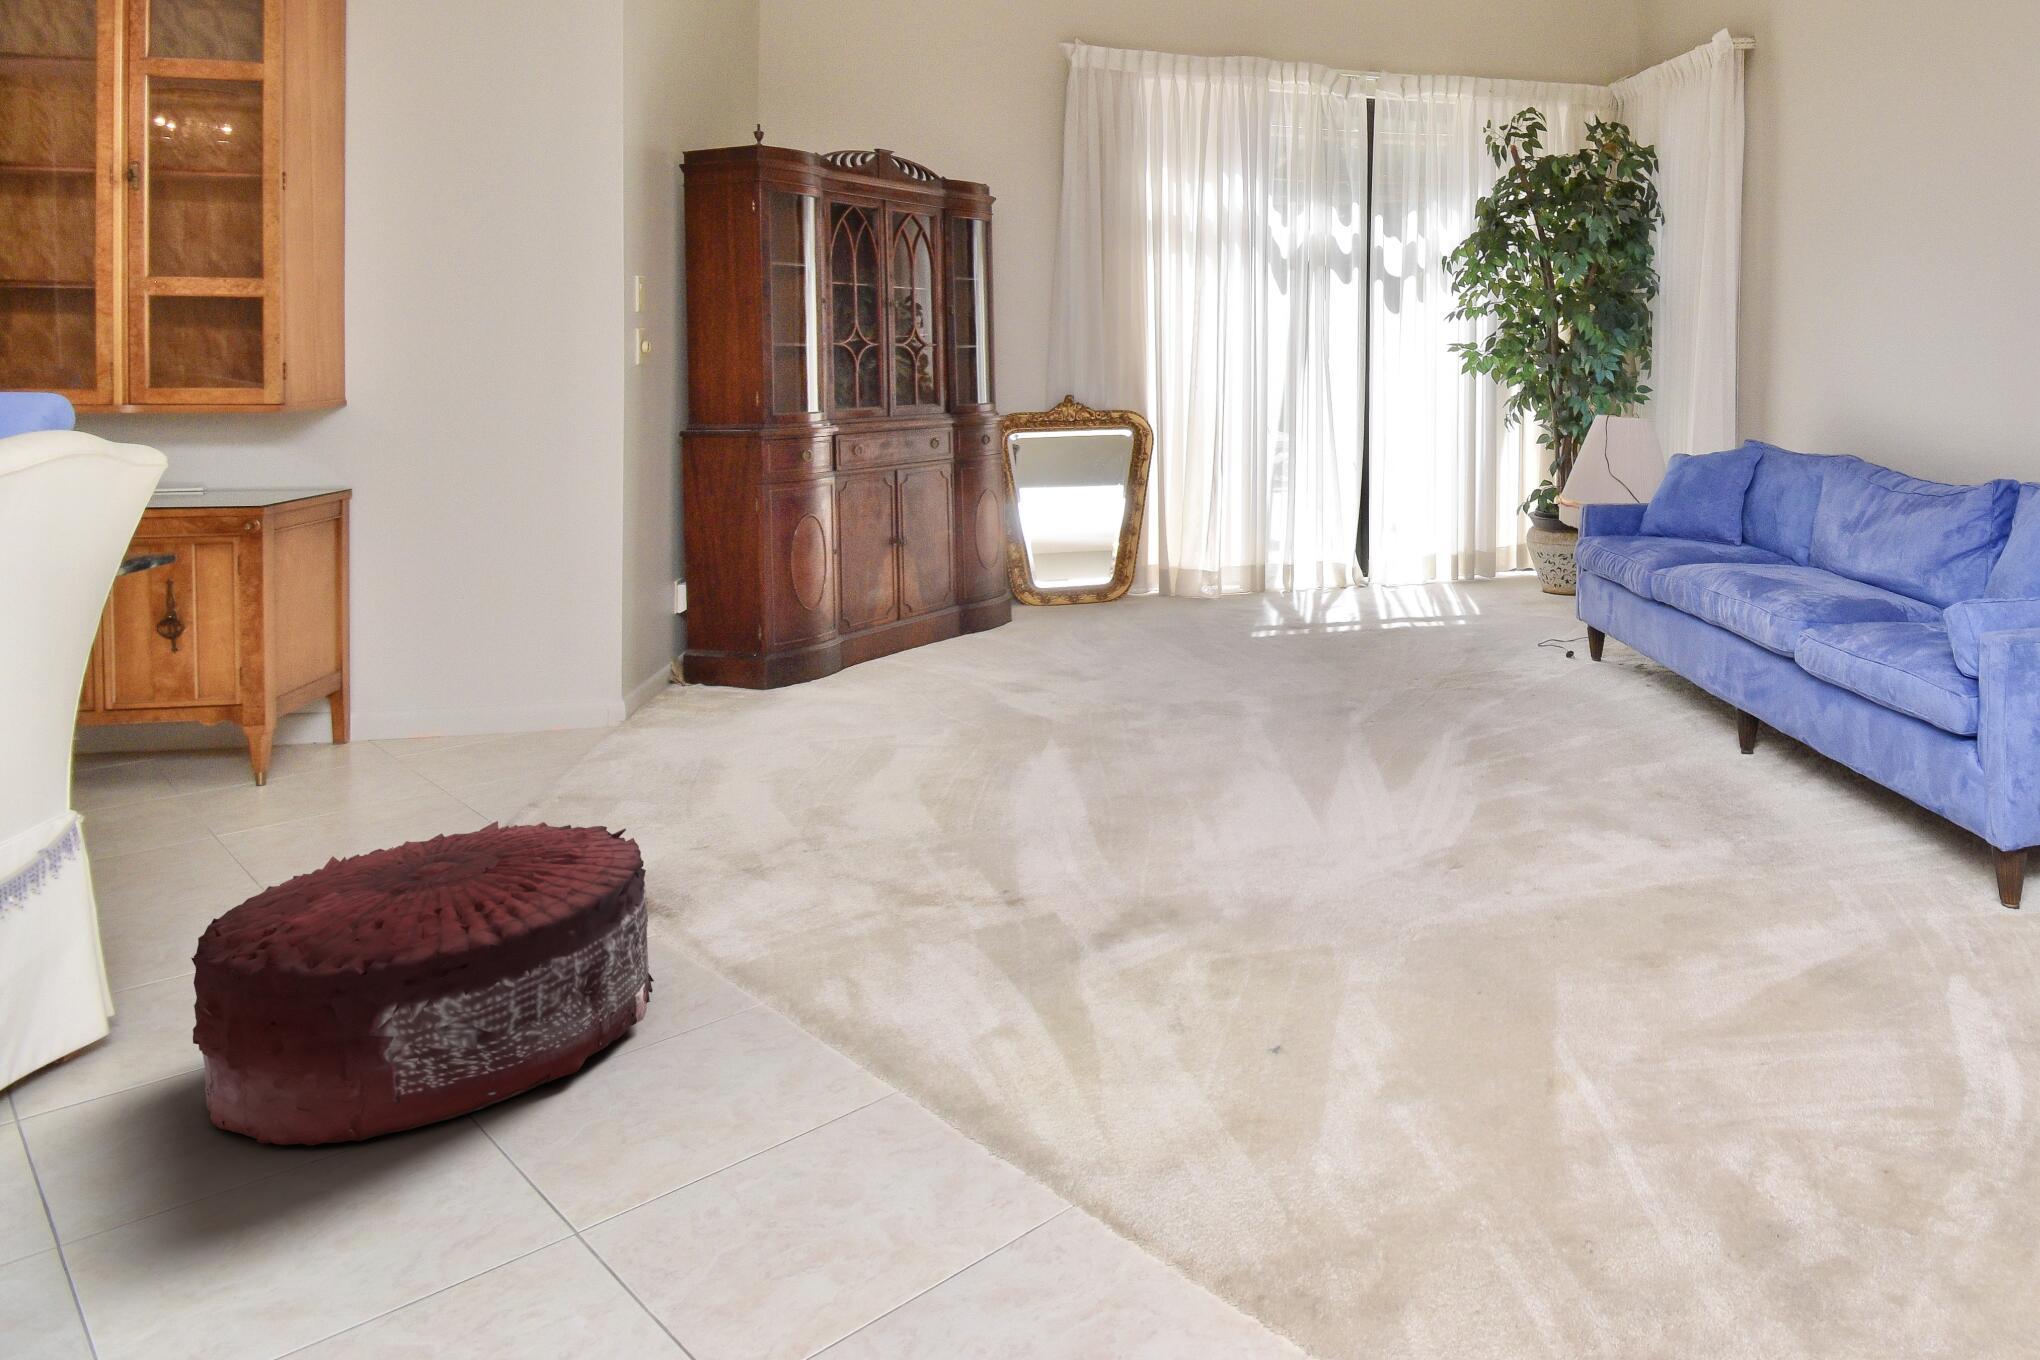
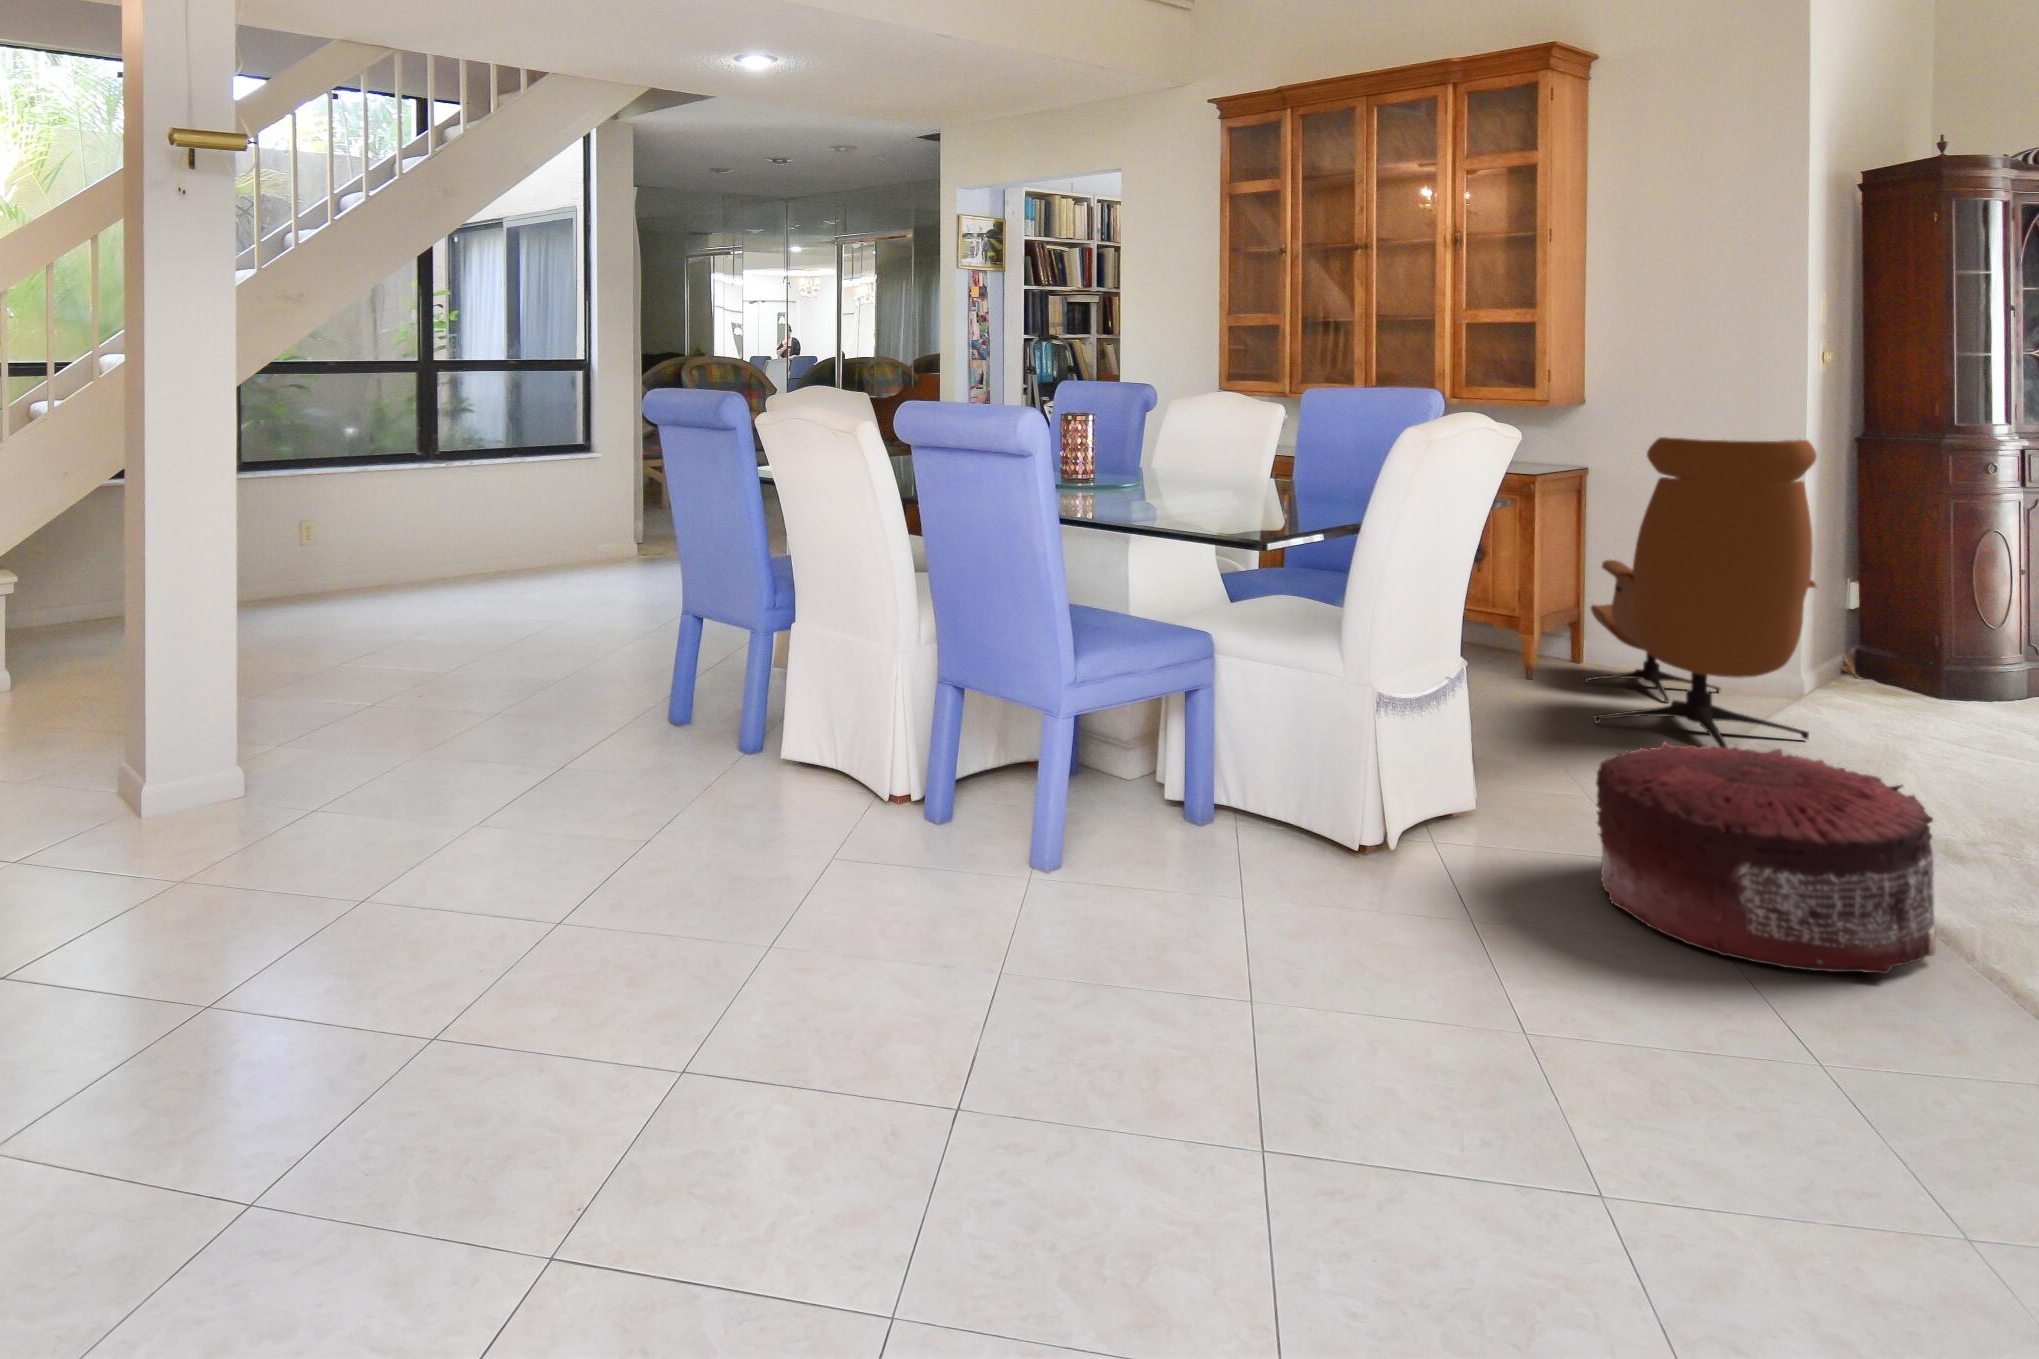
lounge chair: none [325,439,609,831] -> present [1584,437,1817,748]

